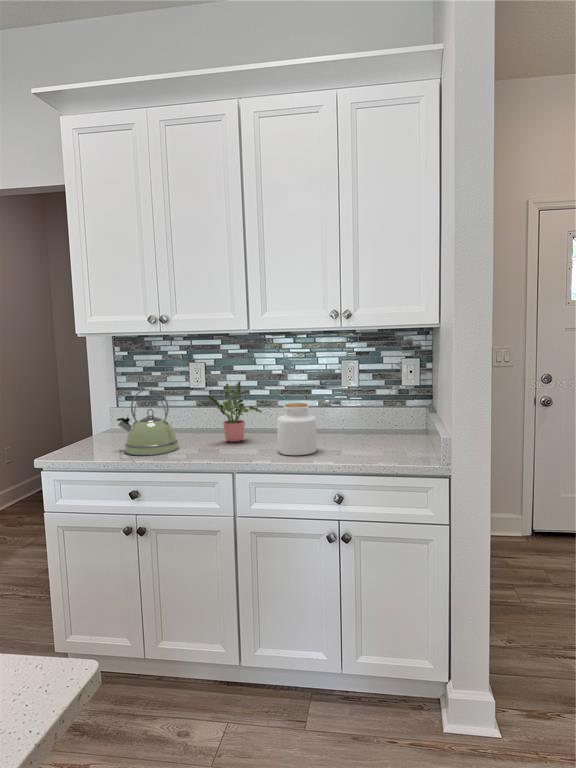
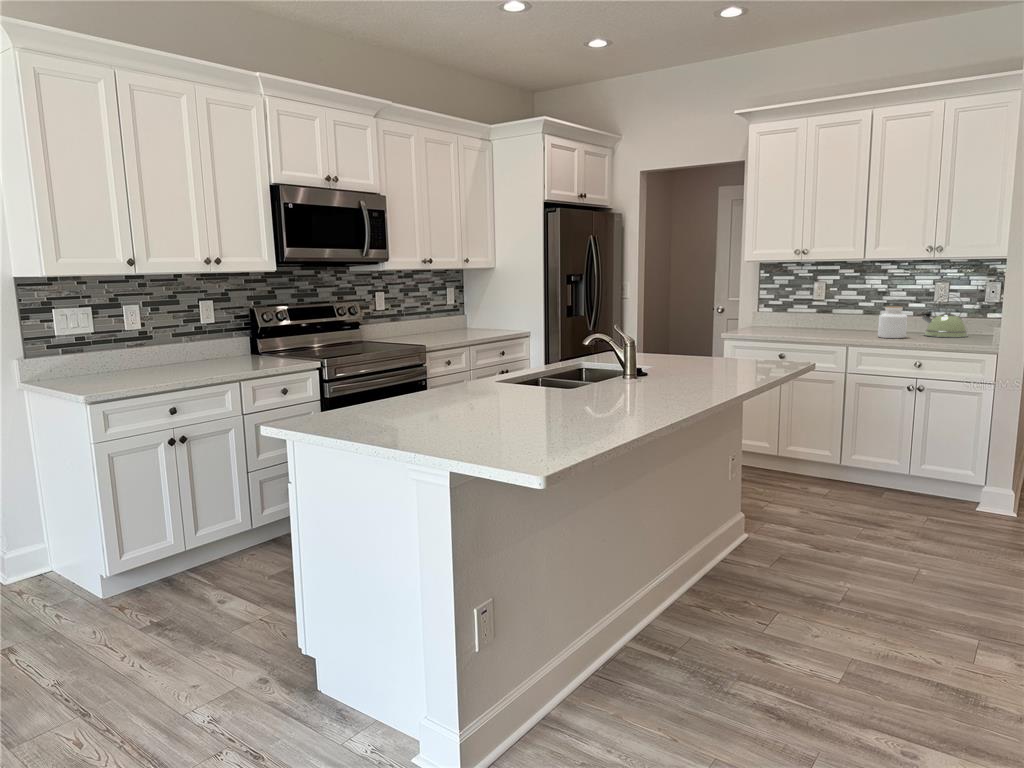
potted plant: present [207,381,262,442] -> none [830,293,868,333]
kettle: present [117,389,179,455] -> present [921,294,967,338]

